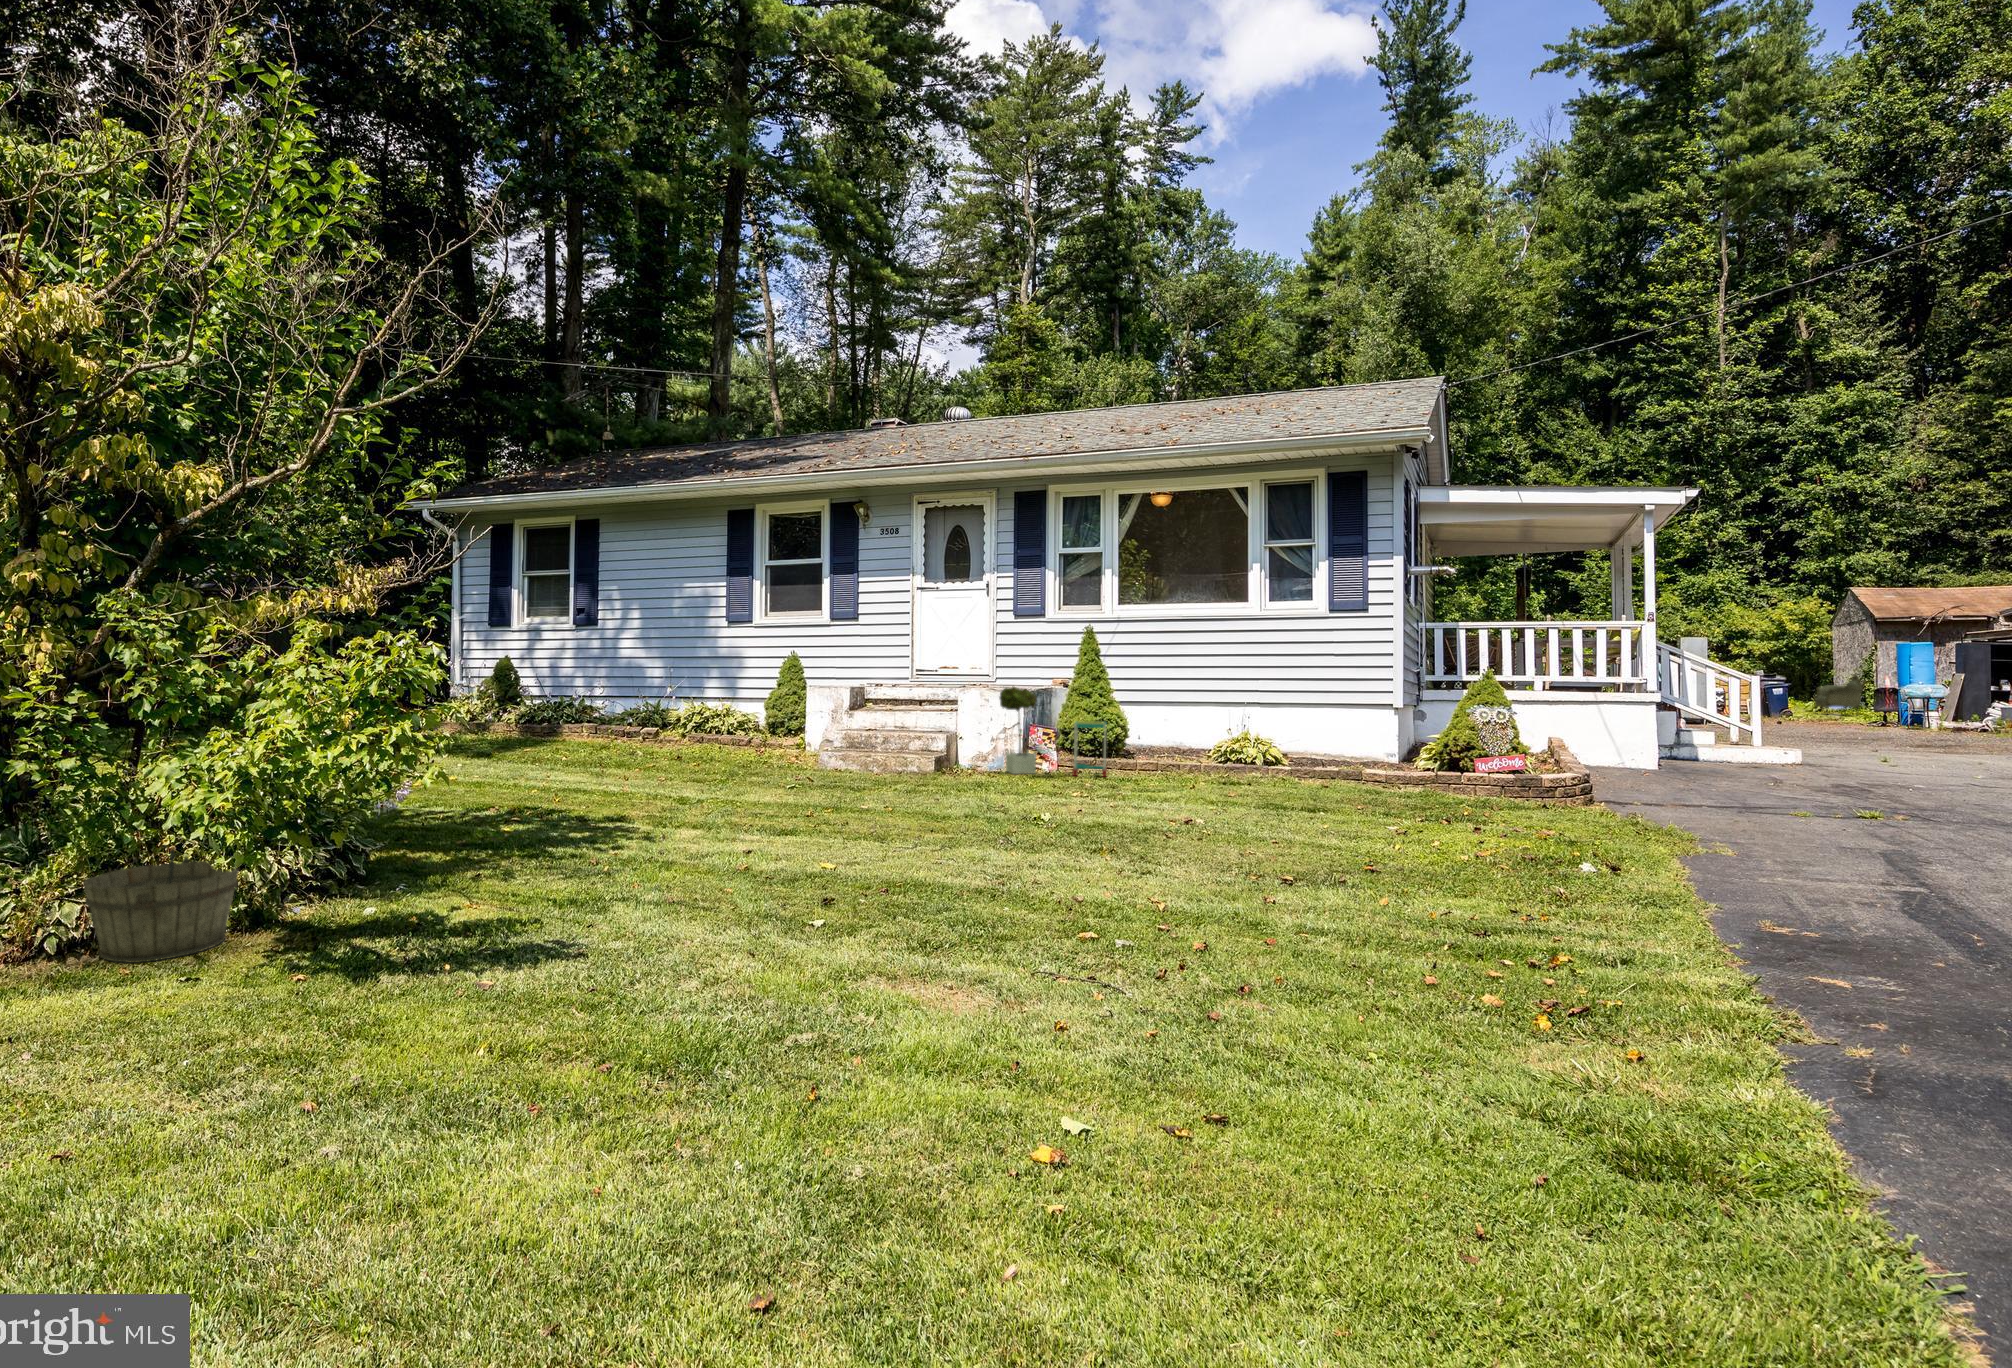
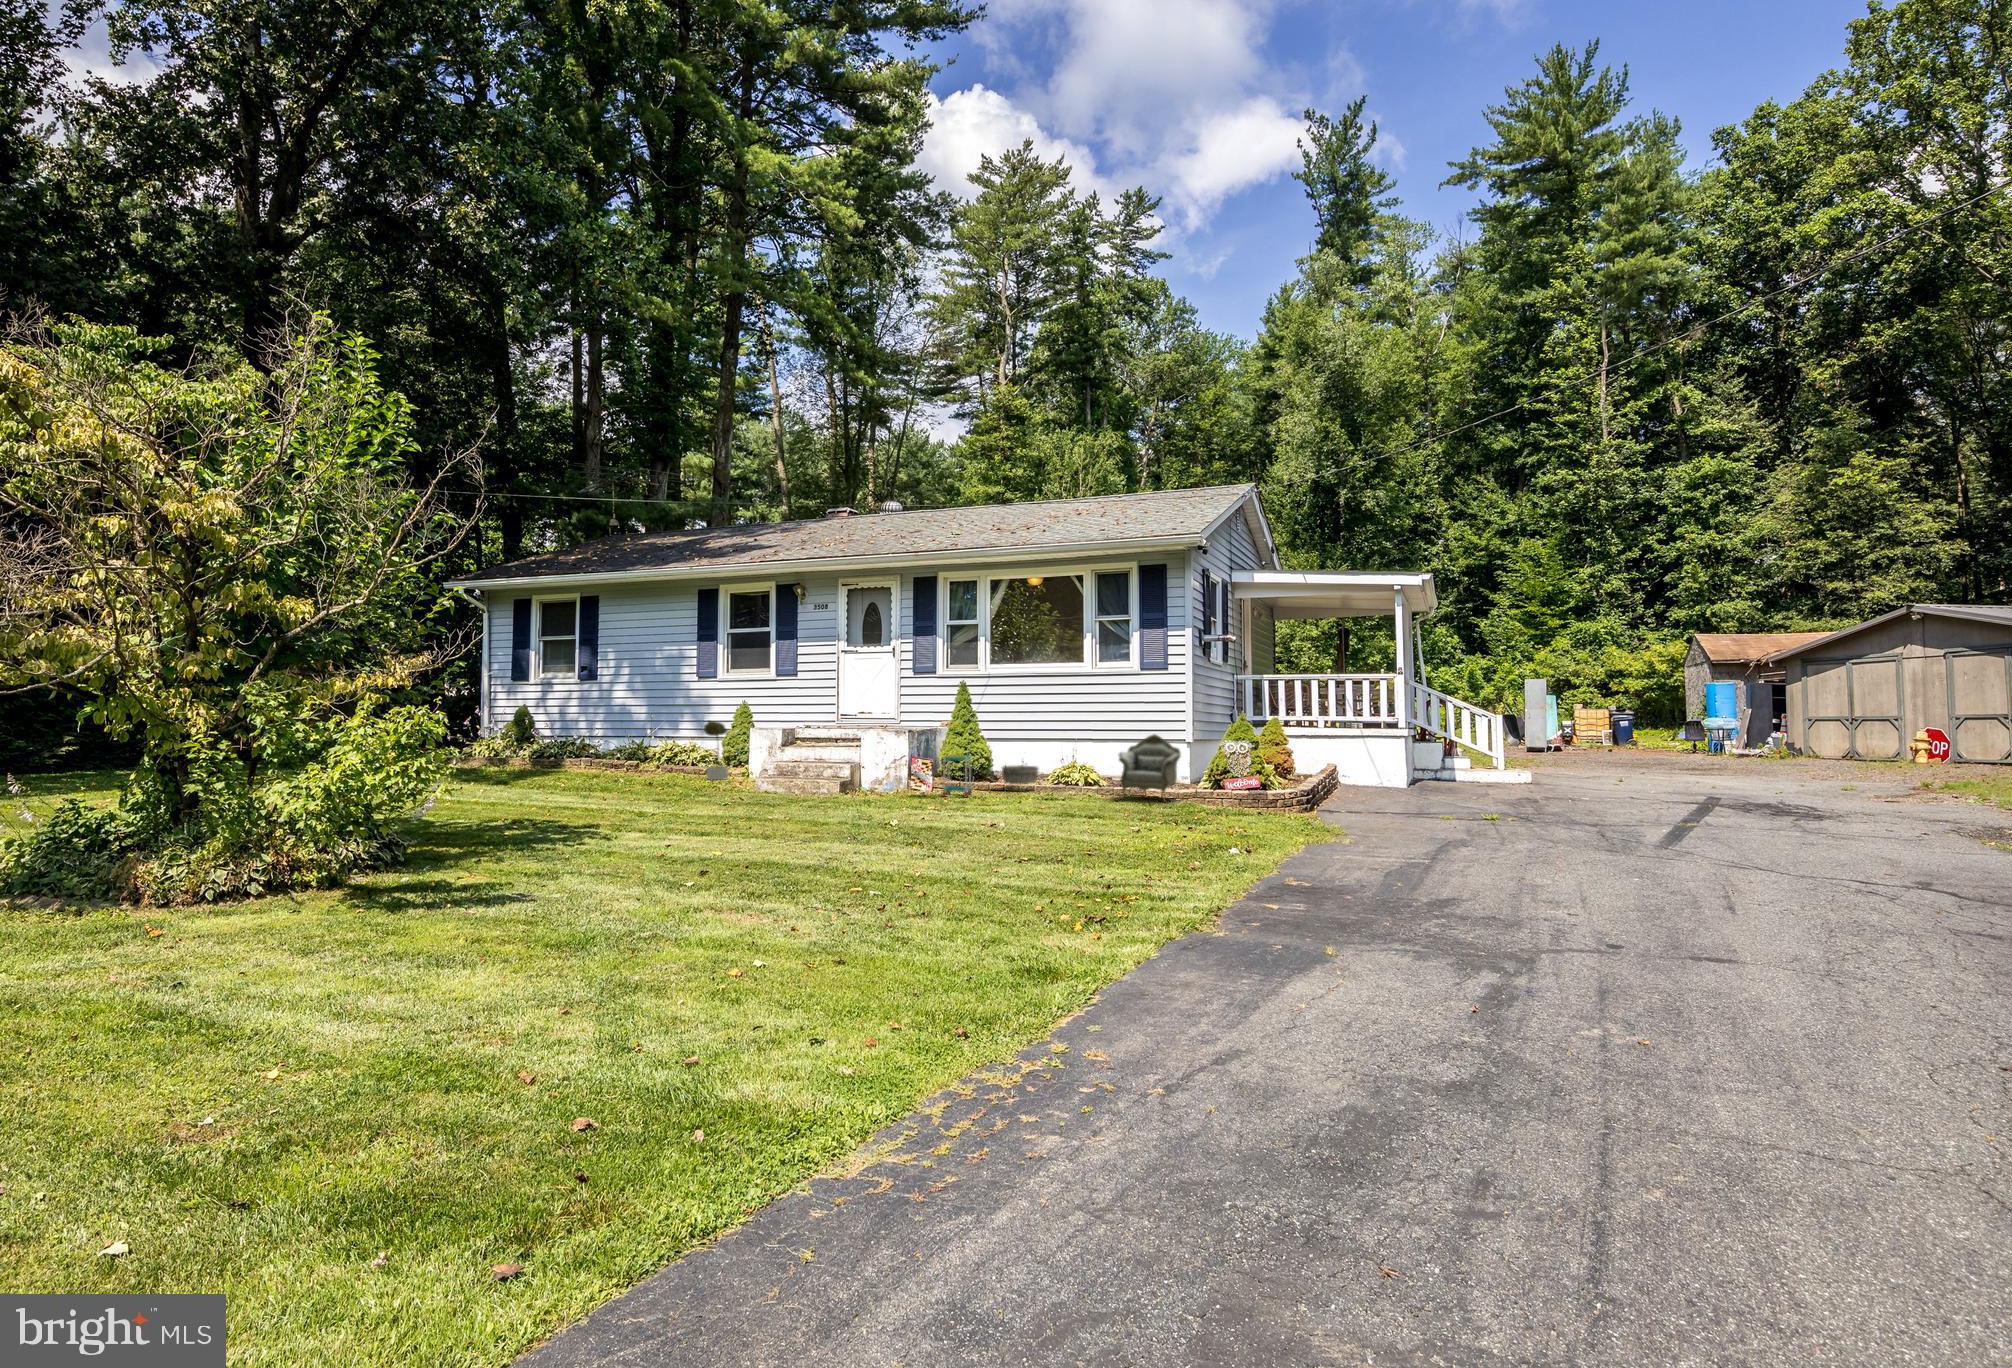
armchair: present [1814,675,1863,714] -> present [1119,734,1181,802]
potted tree: present [999,687,1037,774] -> present [704,721,728,780]
wooden bucket: present [83,845,239,963] -> present [1002,761,1038,791]

